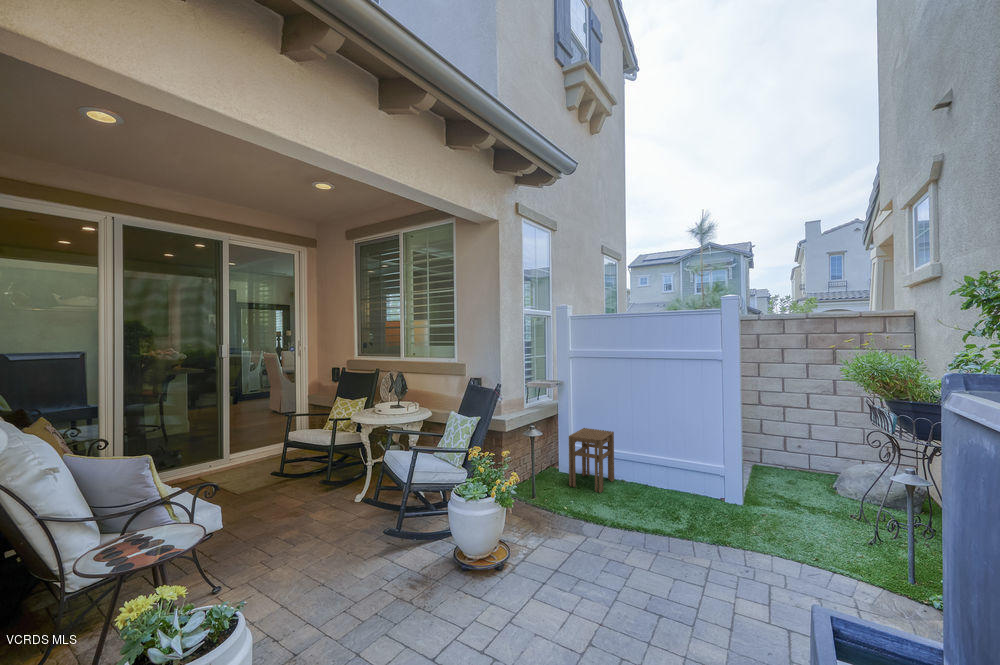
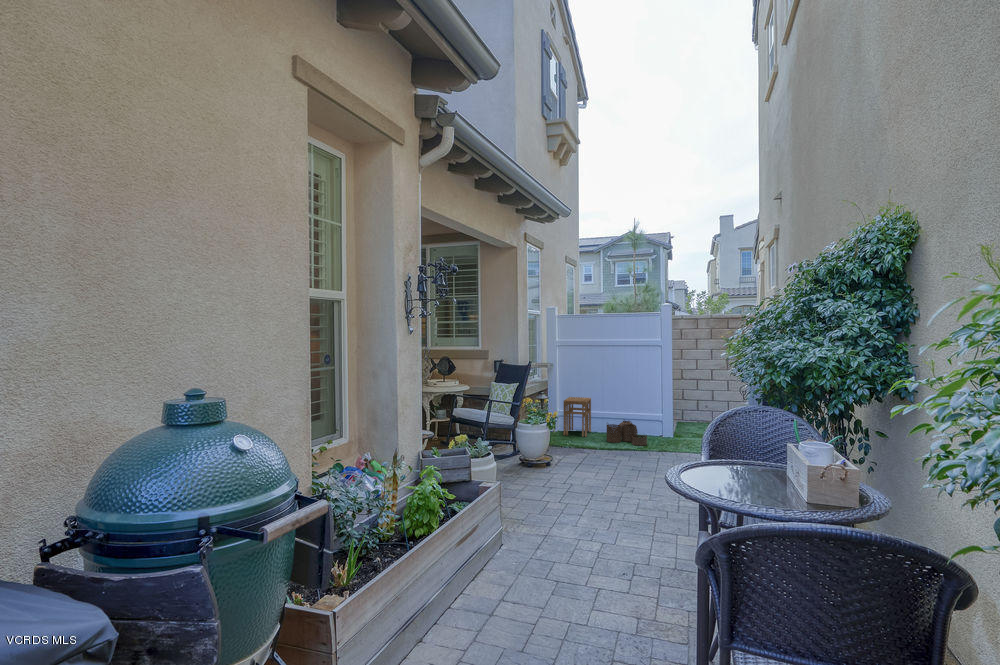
woven basket: none [629,469,695,526] -> present [606,420,647,446]

